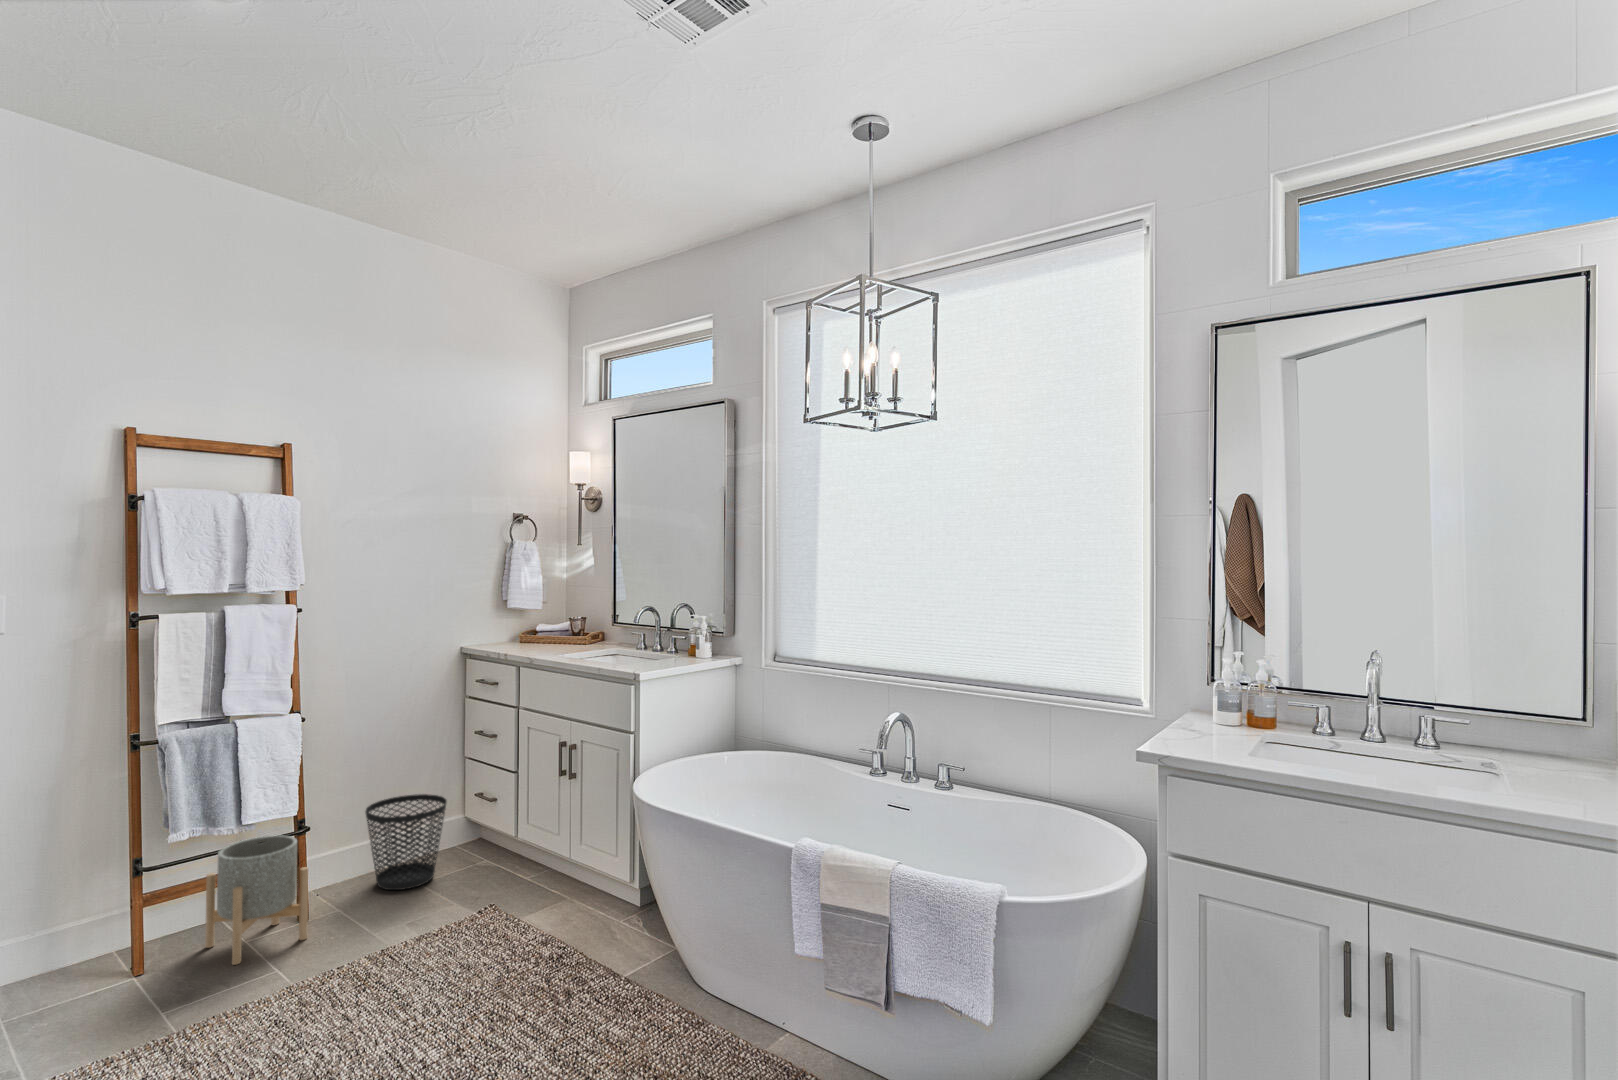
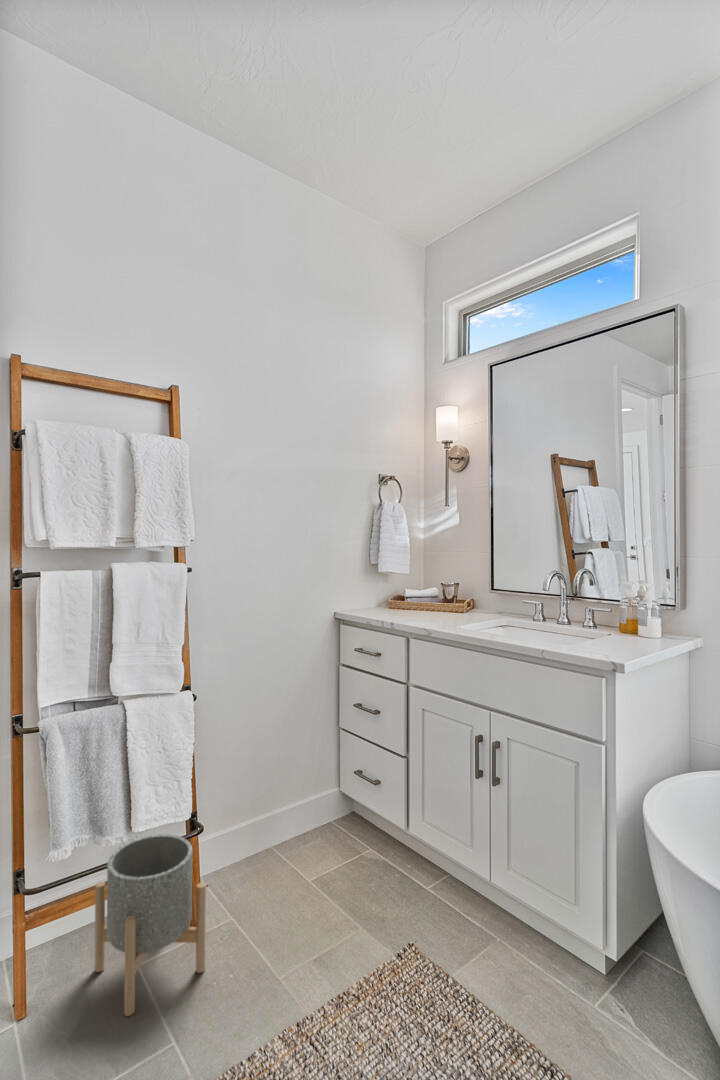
wastebasket: present [365,794,447,890] -> none [252,772,334,889]

